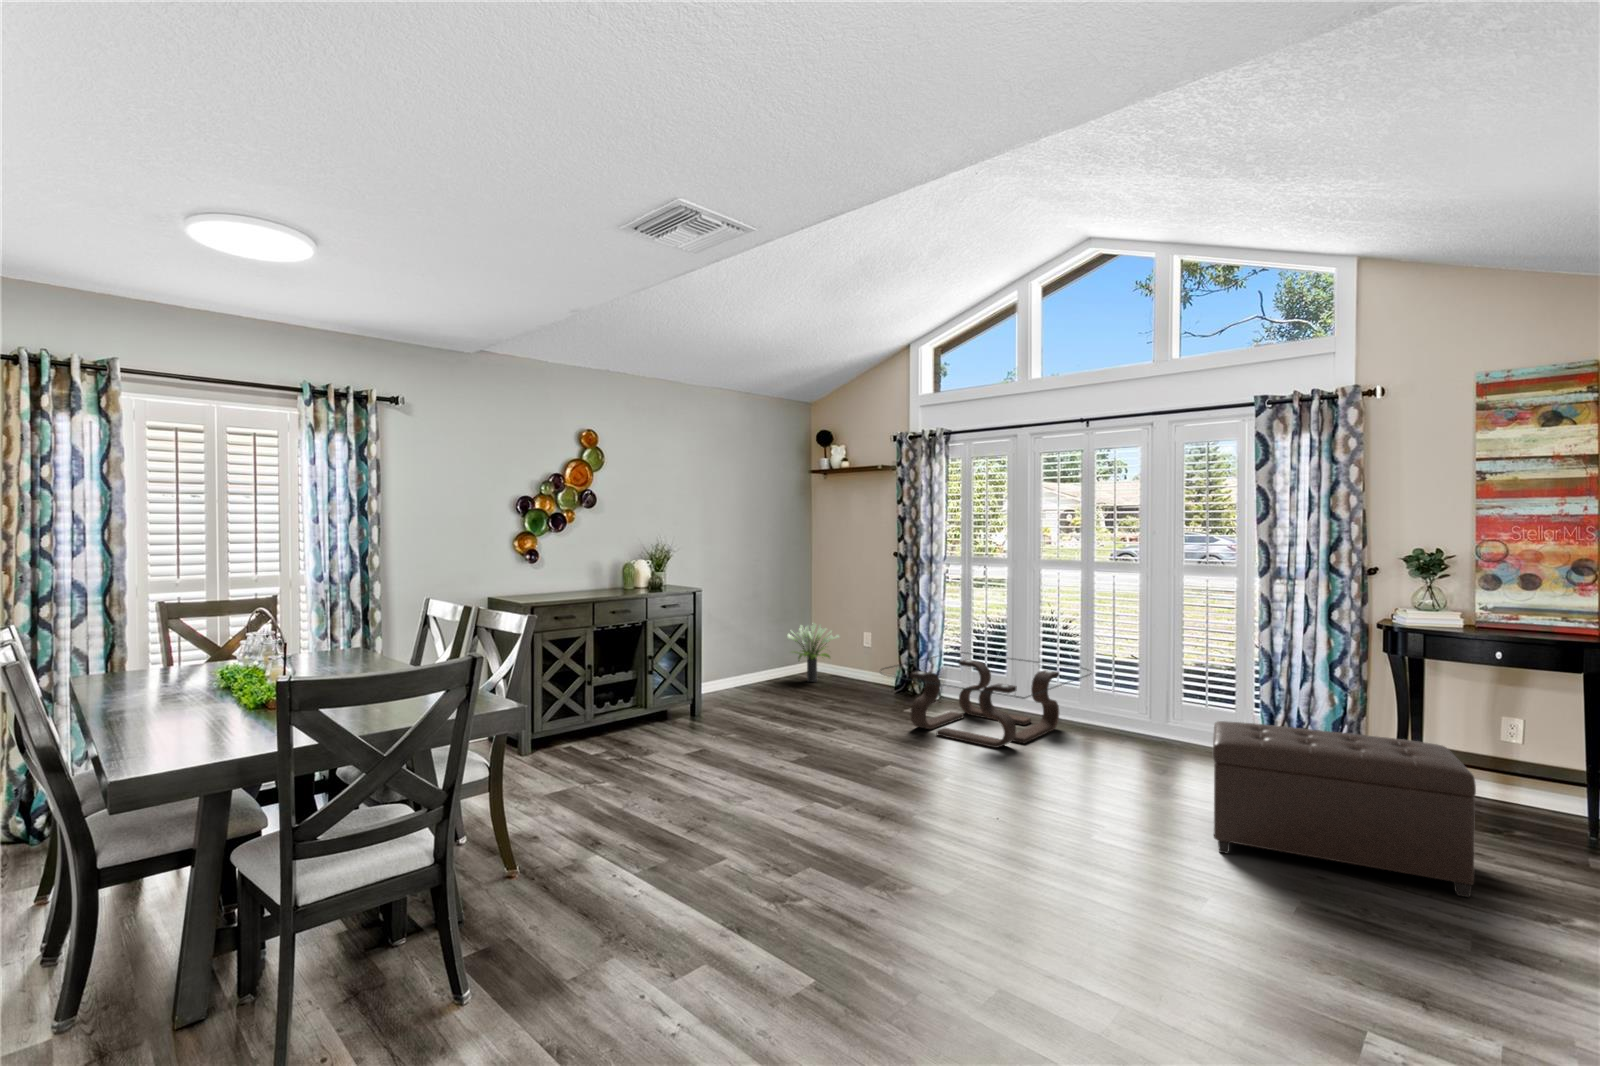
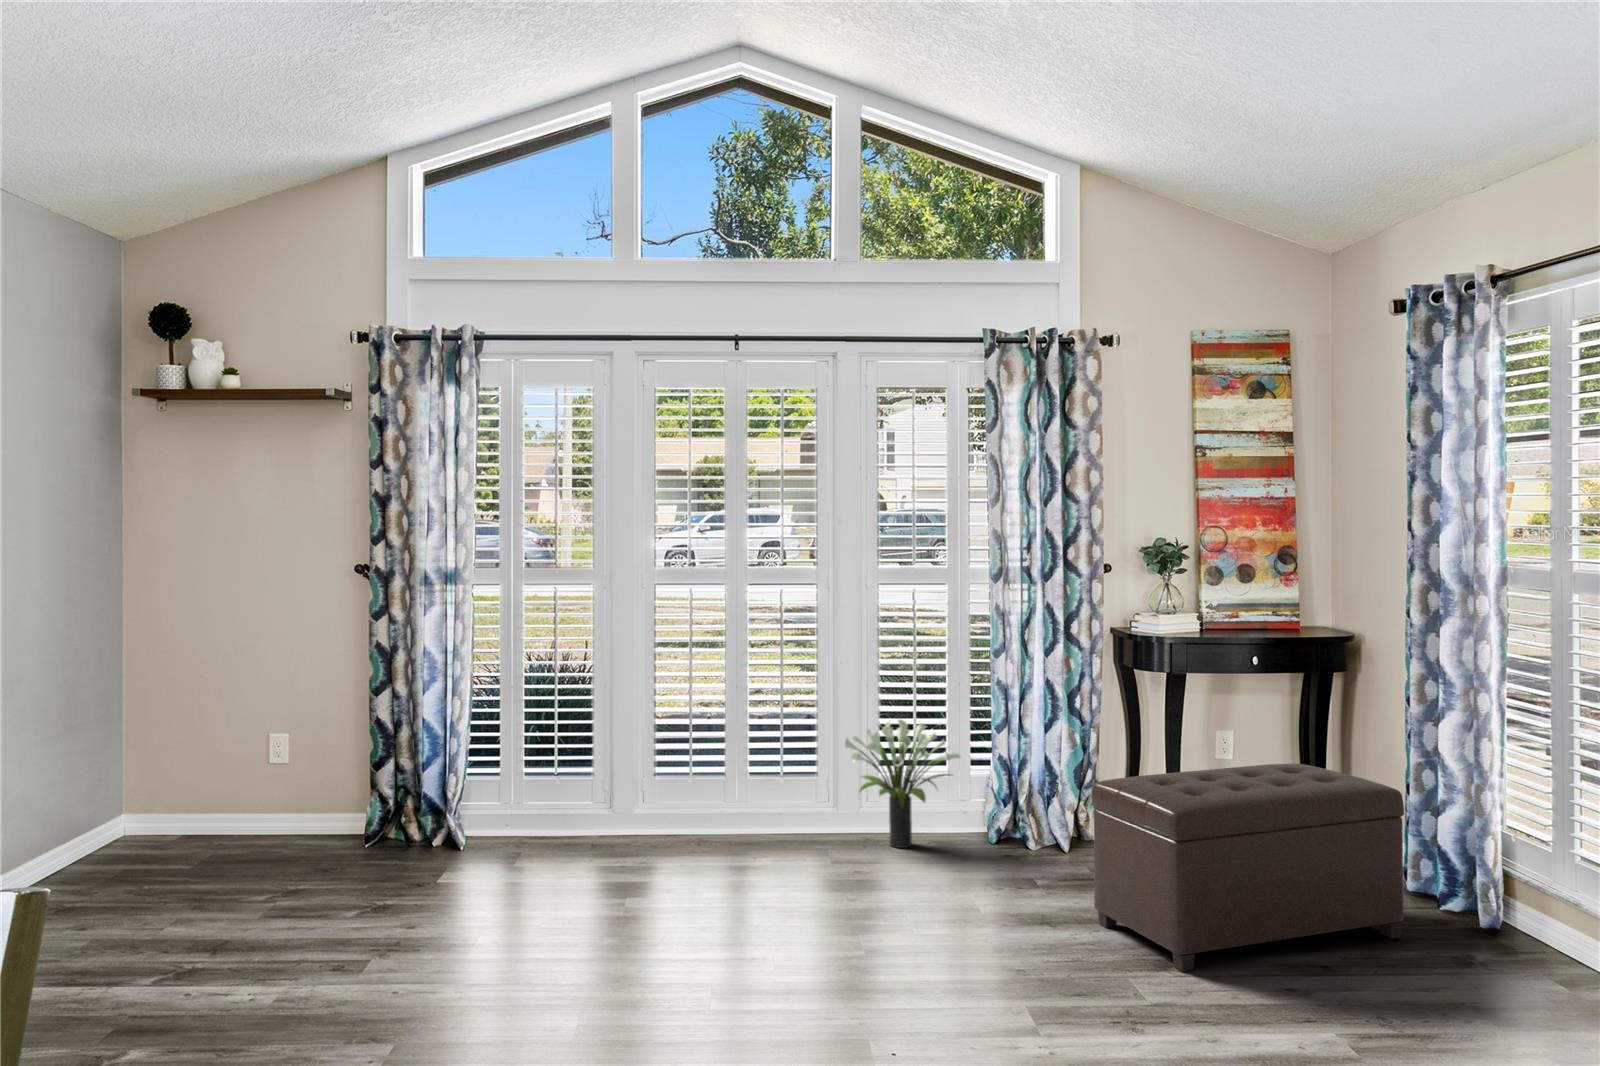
potted plant: present [787,624,839,682] -> present [845,720,960,848]
coffee table: present [883,655,1091,748] -> none [438,739,779,909]

